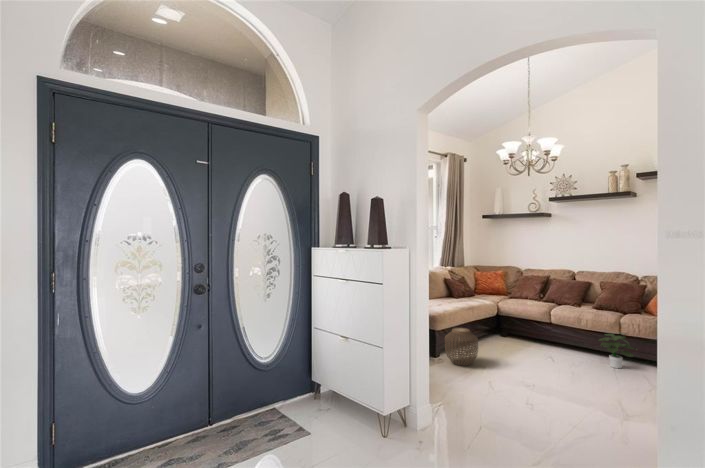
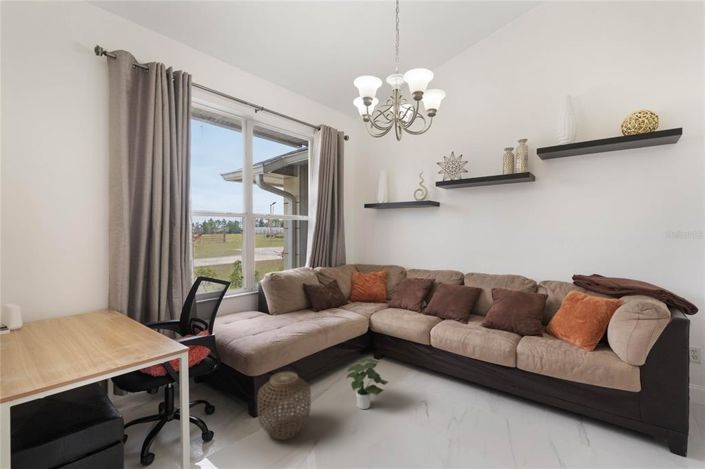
potted plant: present [599,333,637,368] -> present [347,358,388,409]

